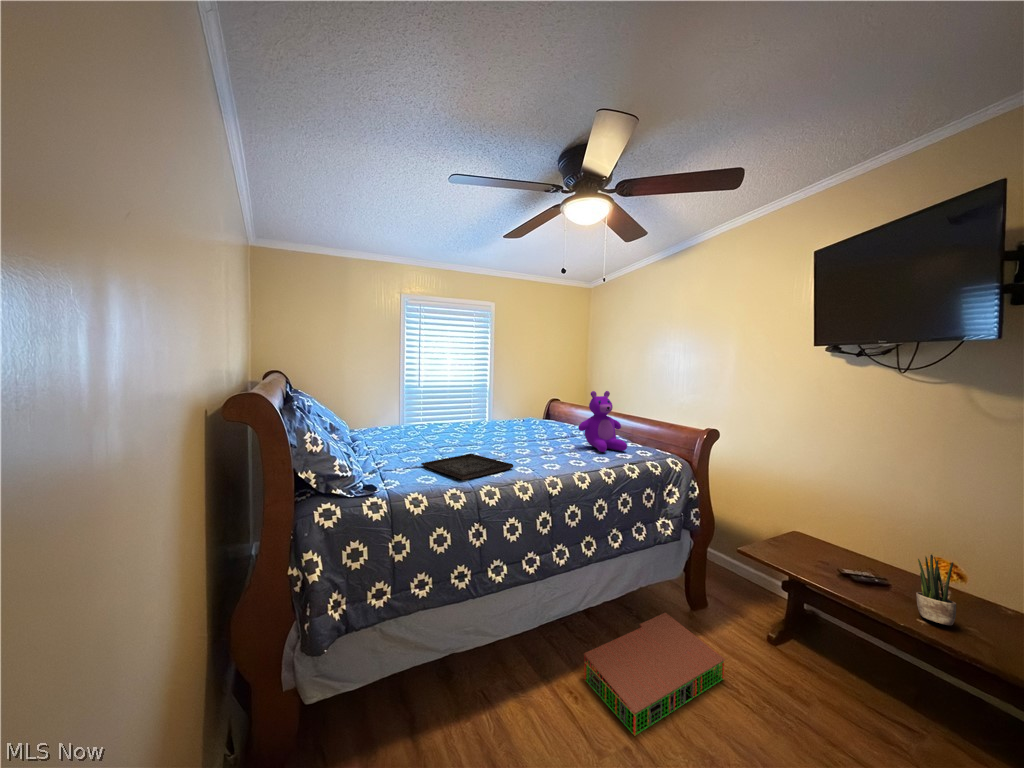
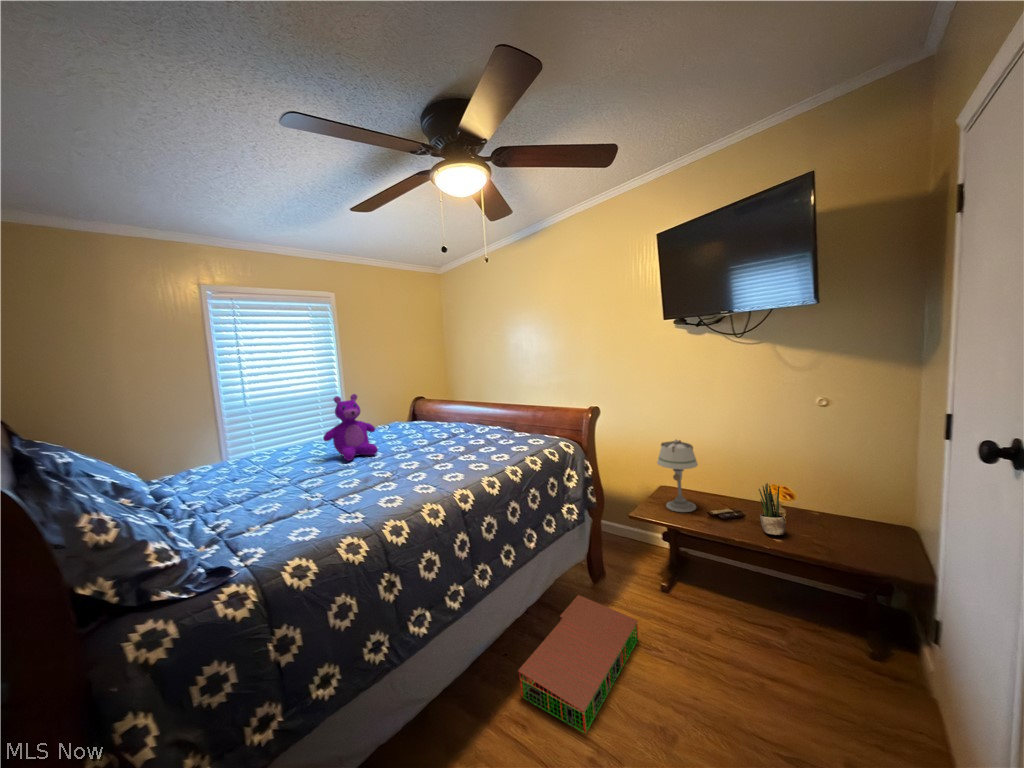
teddy bear: present [578,391,627,452] -> present [323,394,378,461]
tray: present [421,454,513,480] -> none [282,482,413,521]
table lamp: none [783,479,838,566] -> present [657,440,698,512]

